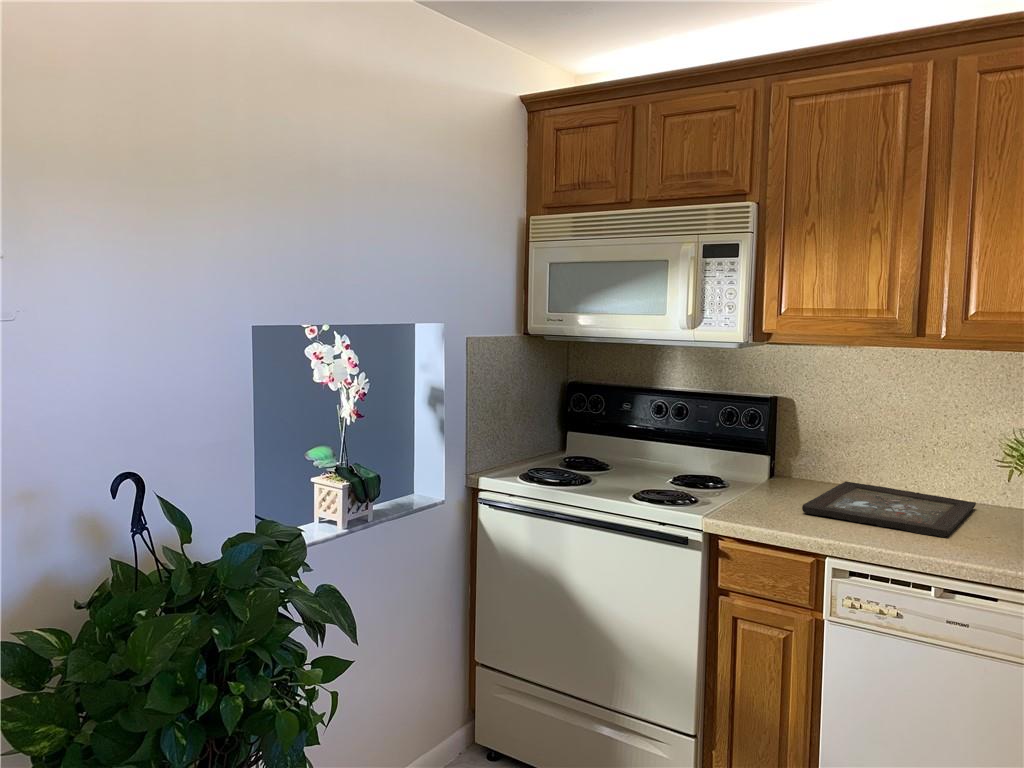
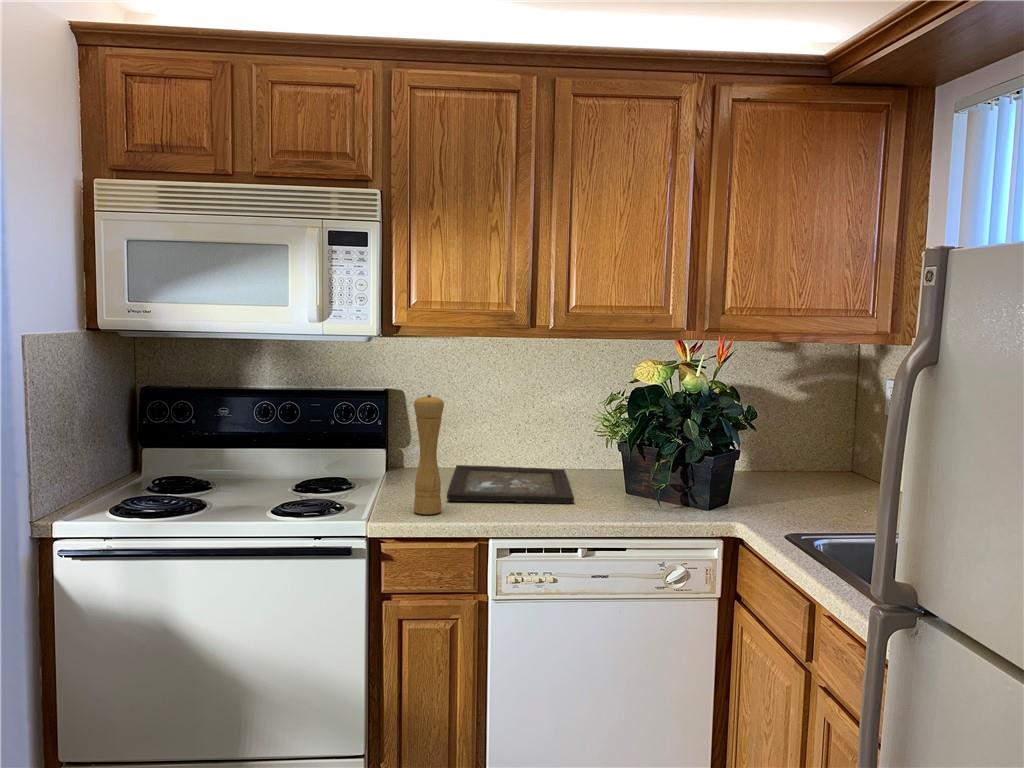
pepper mill: none [757,403,793,521] -> present [414,395,444,514]

